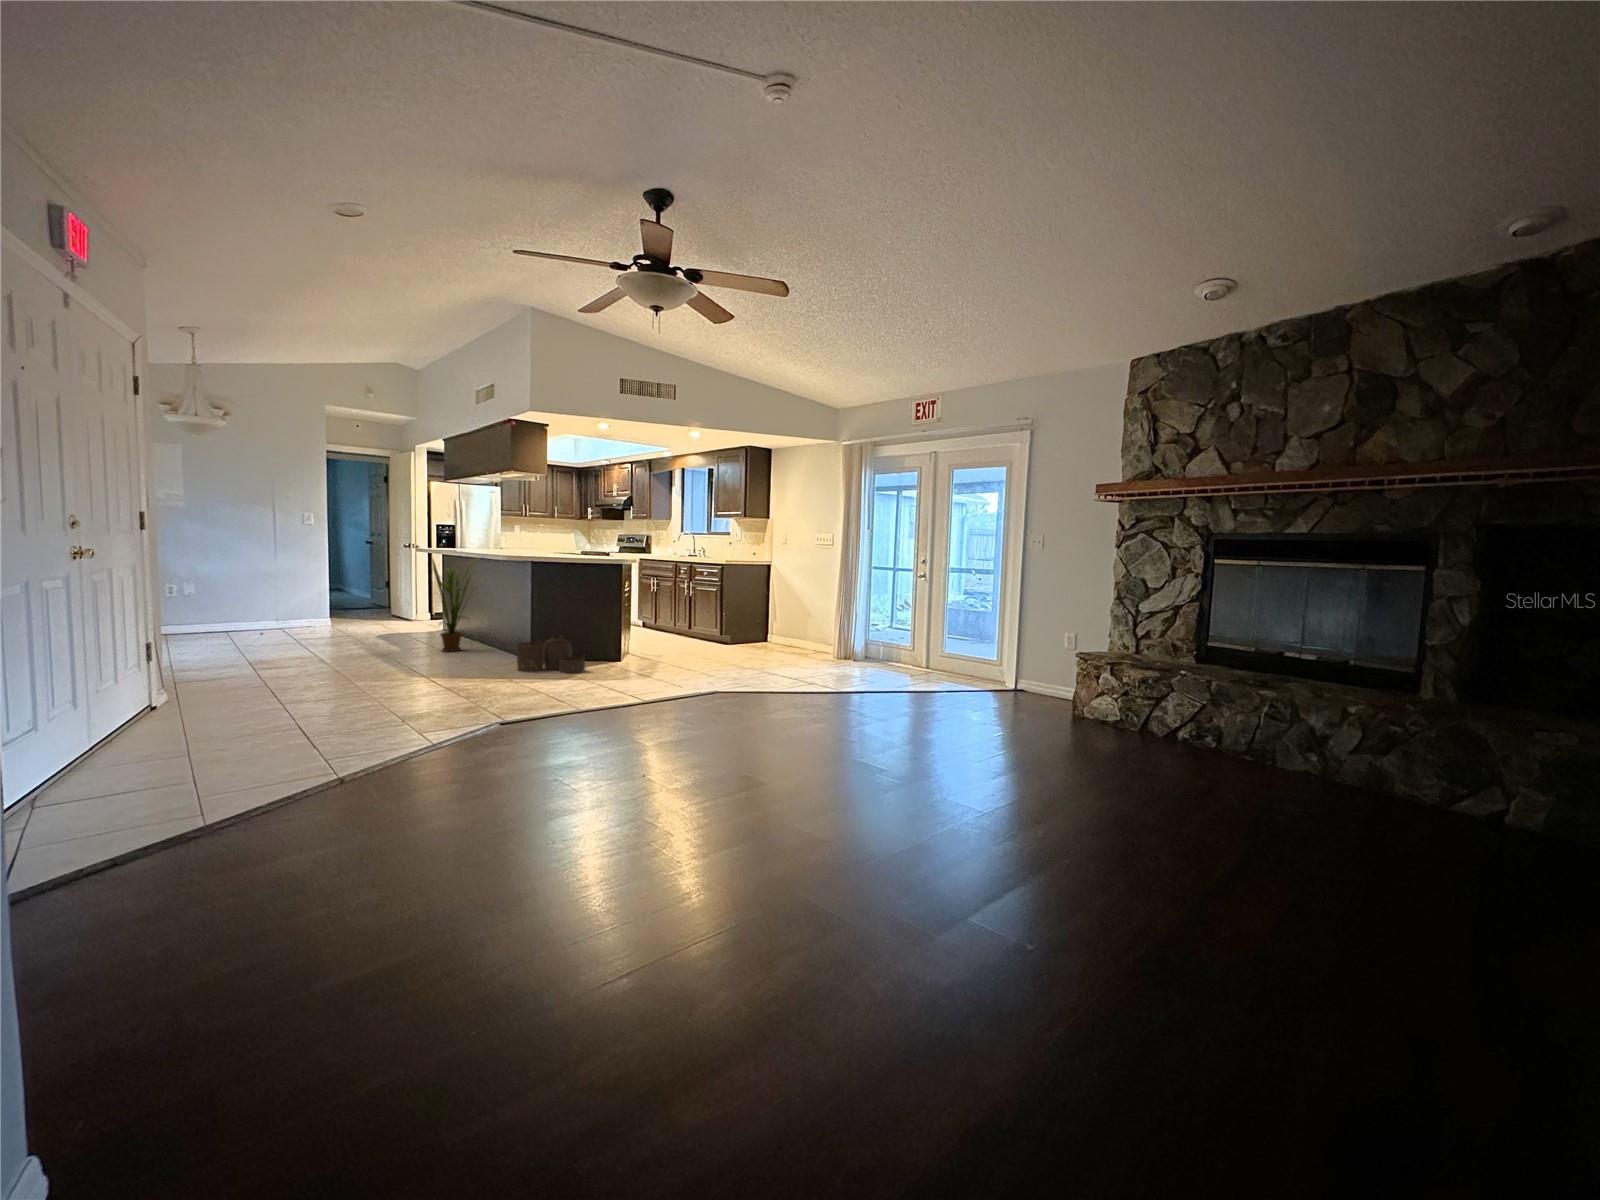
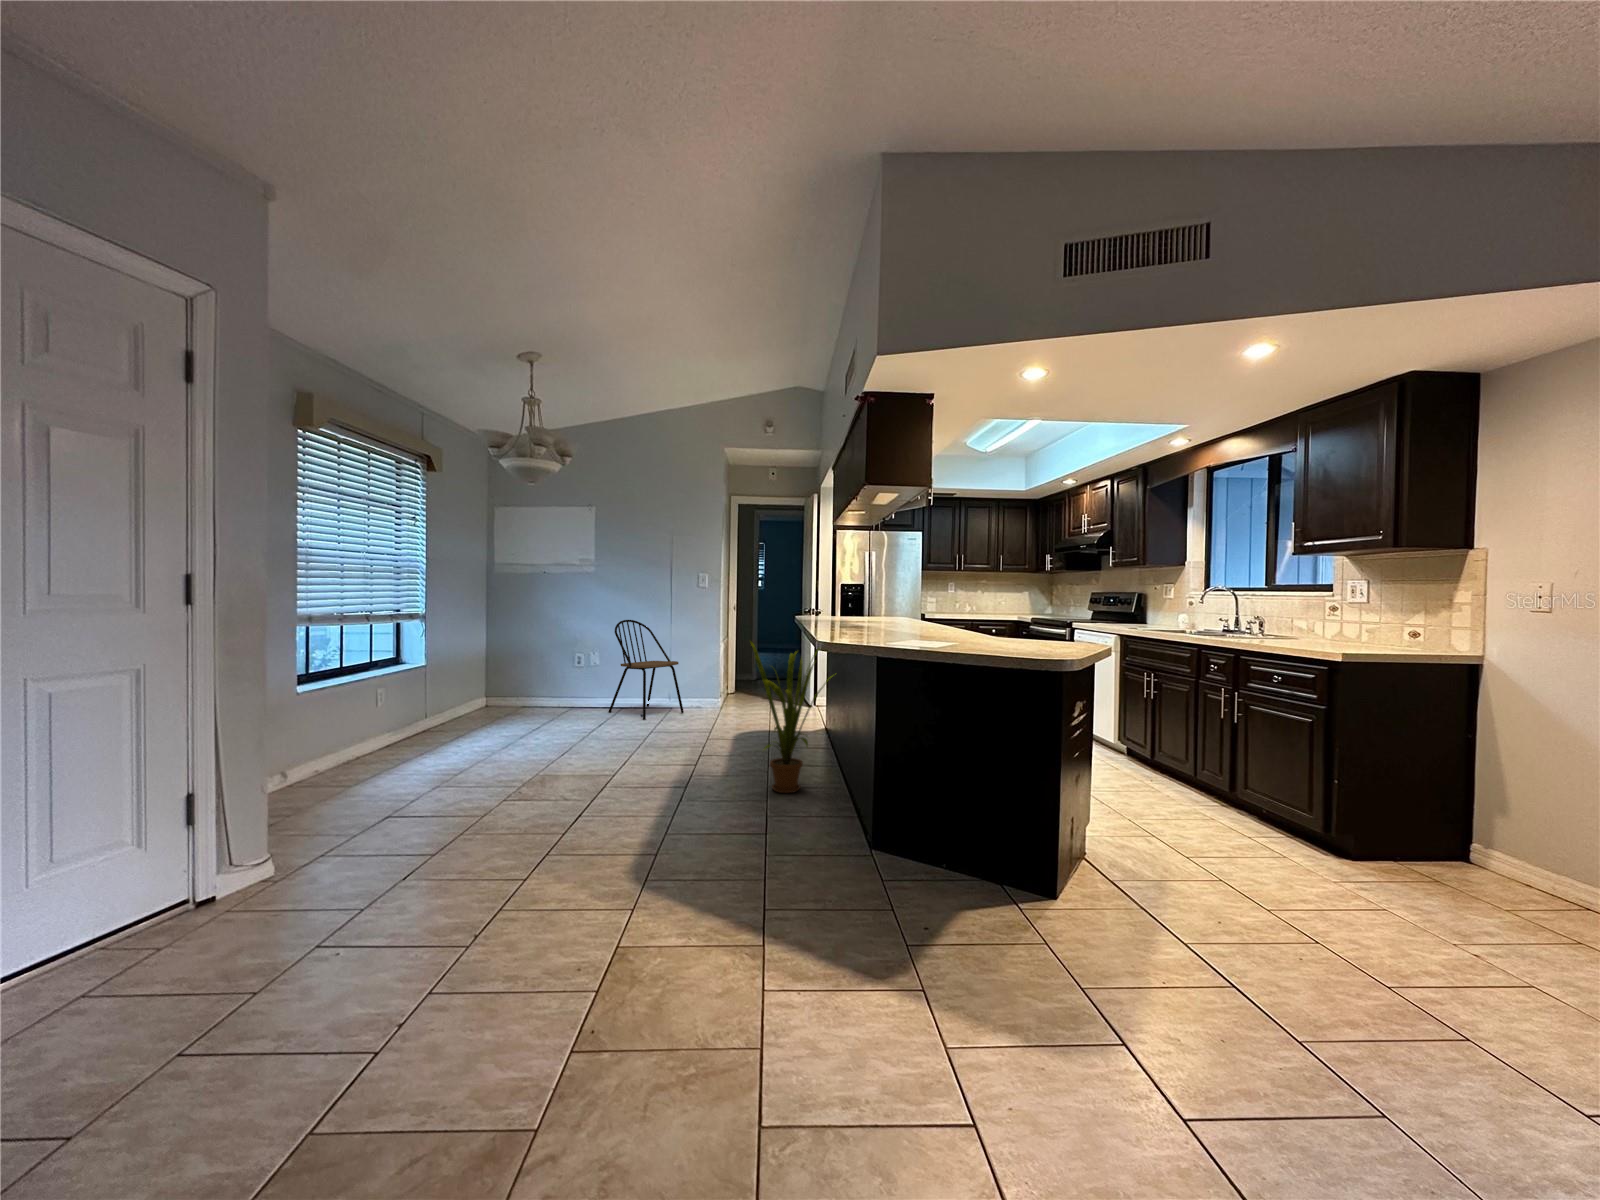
dining chair: none [218,551,298,634] -> present [608,620,684,720]
woven basket: present [517,636,585,673] -> none [818,814,958,955]

